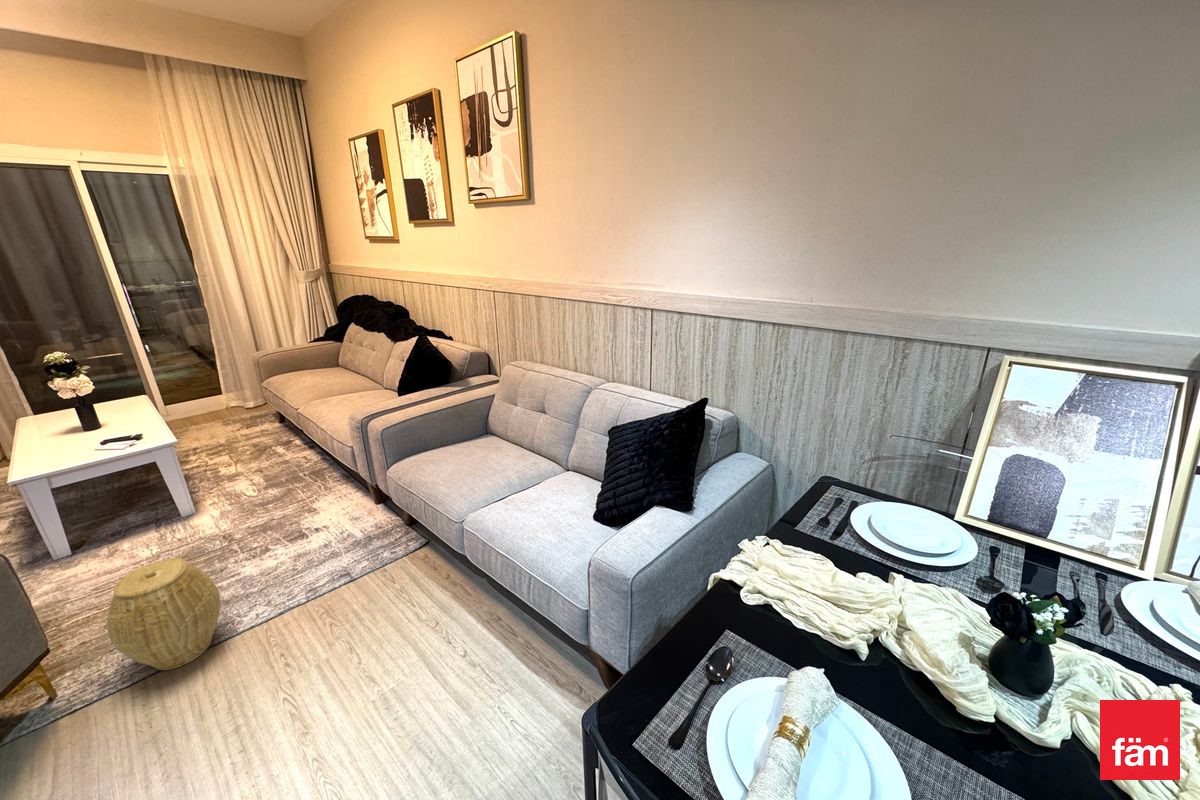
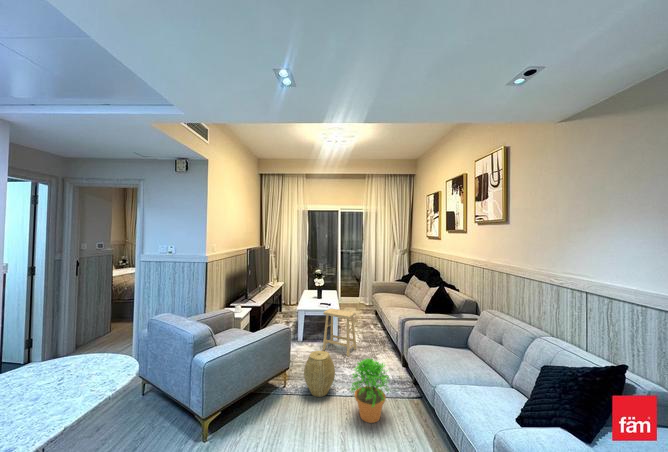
footstool: none [121,435,257,550] -> present [323,309,356,356]
potted plant: none [272,520,374,646] -> present [351,358,389,423]

